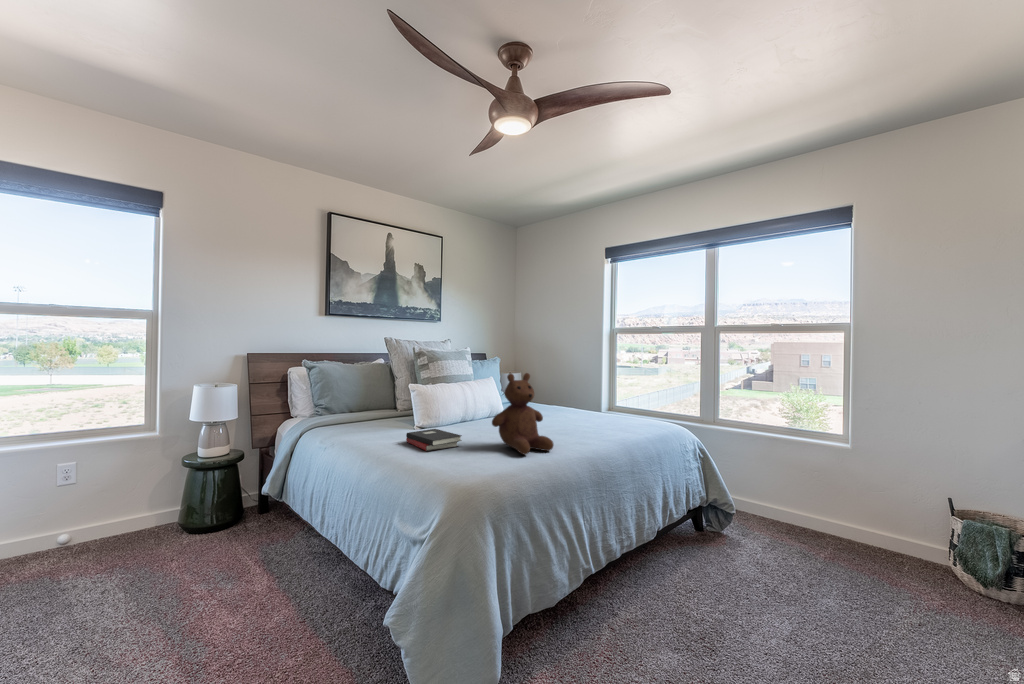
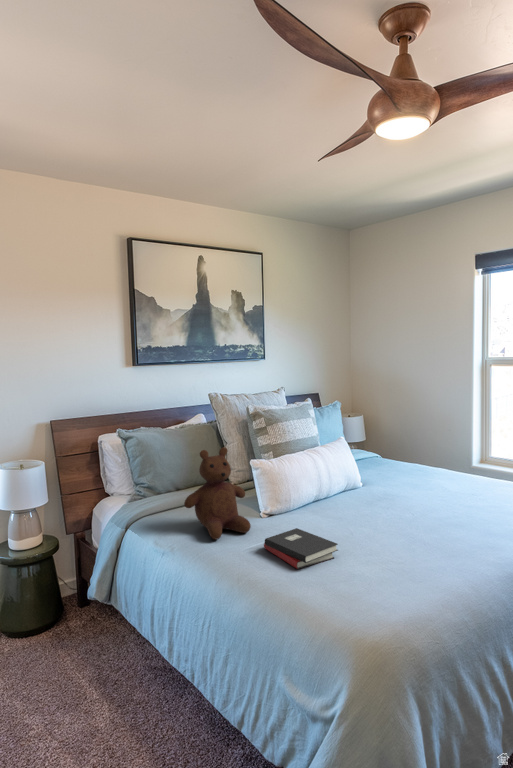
teddy bear: present [492,373,554,455] -> present [184,447,251,539]

